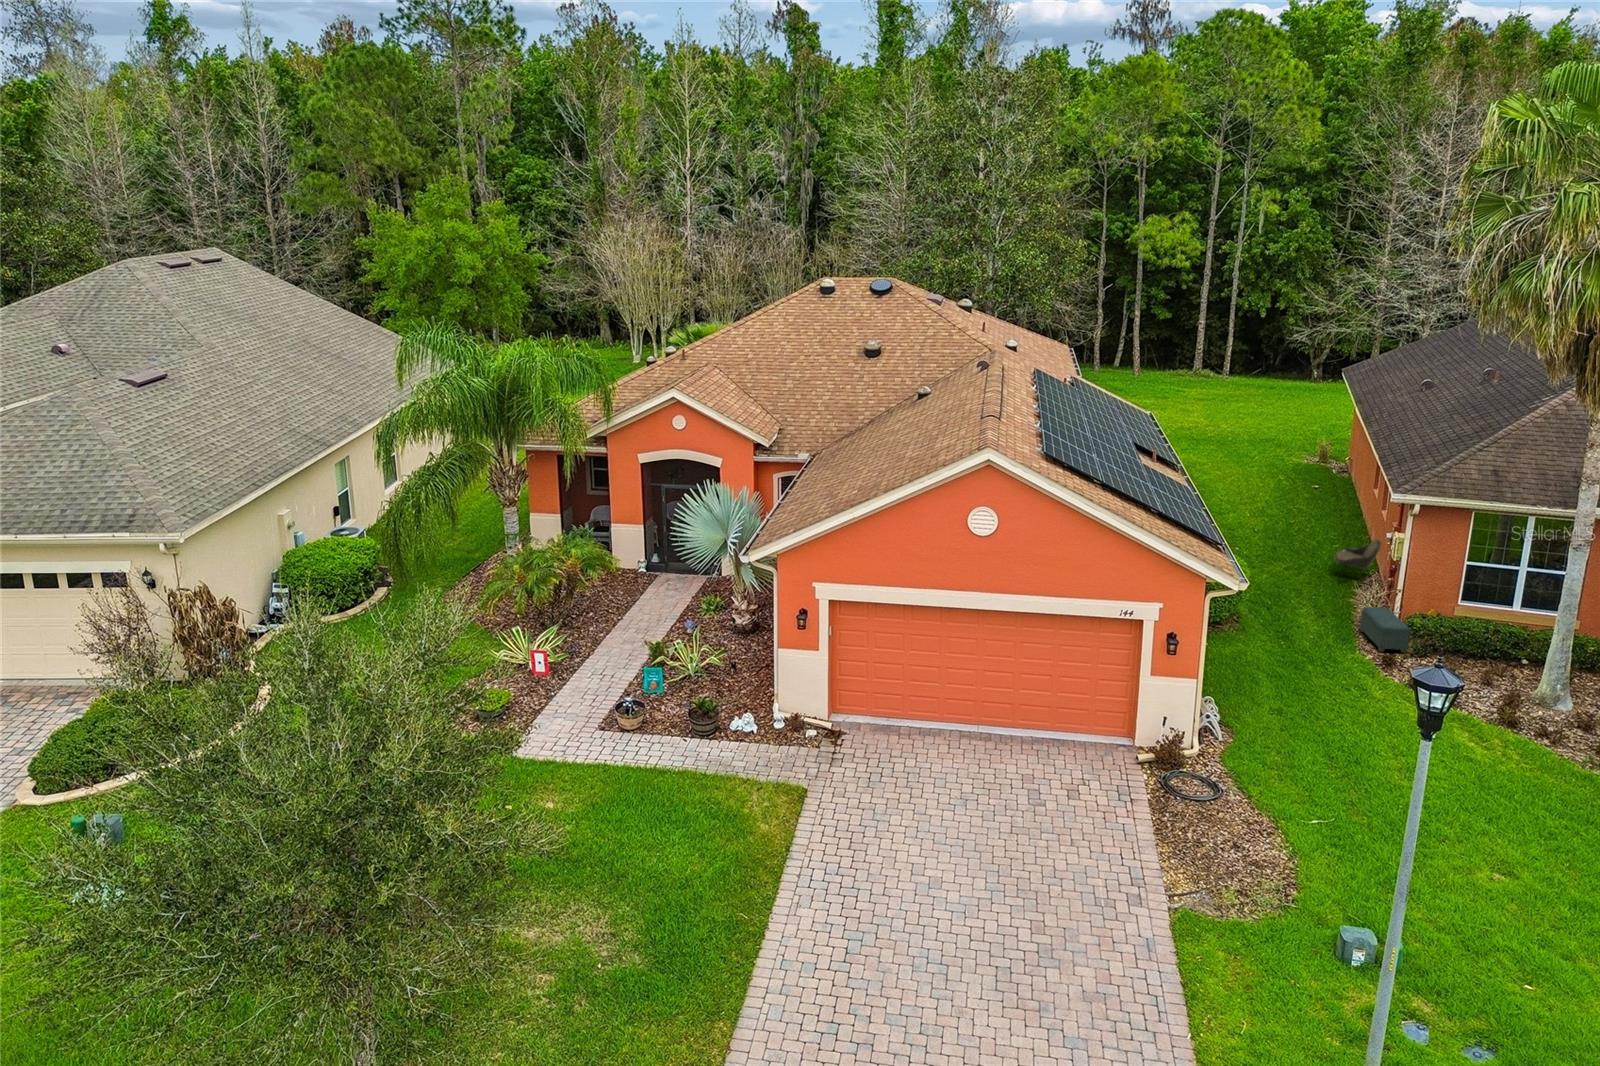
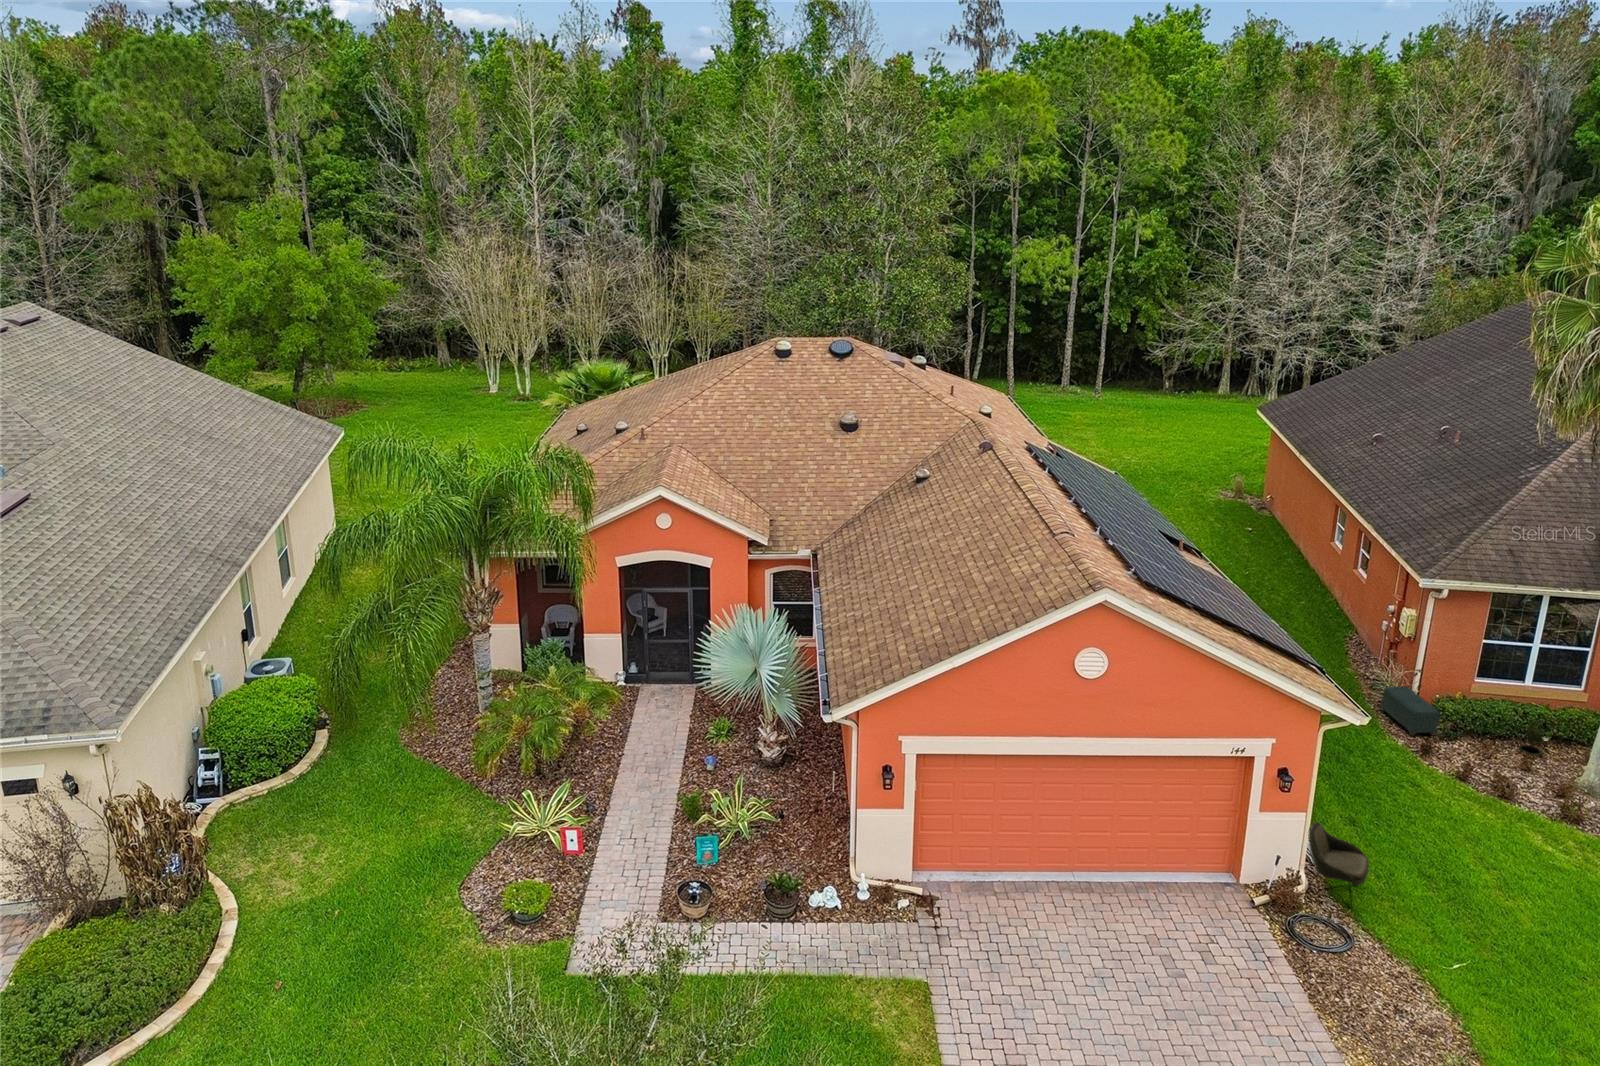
lounge chair: present [1334,539,1382,577] -> present [1309,822,1369,909]
potted tree: none [1493,638,1521,676] -> present [1519,723,1543,755]

